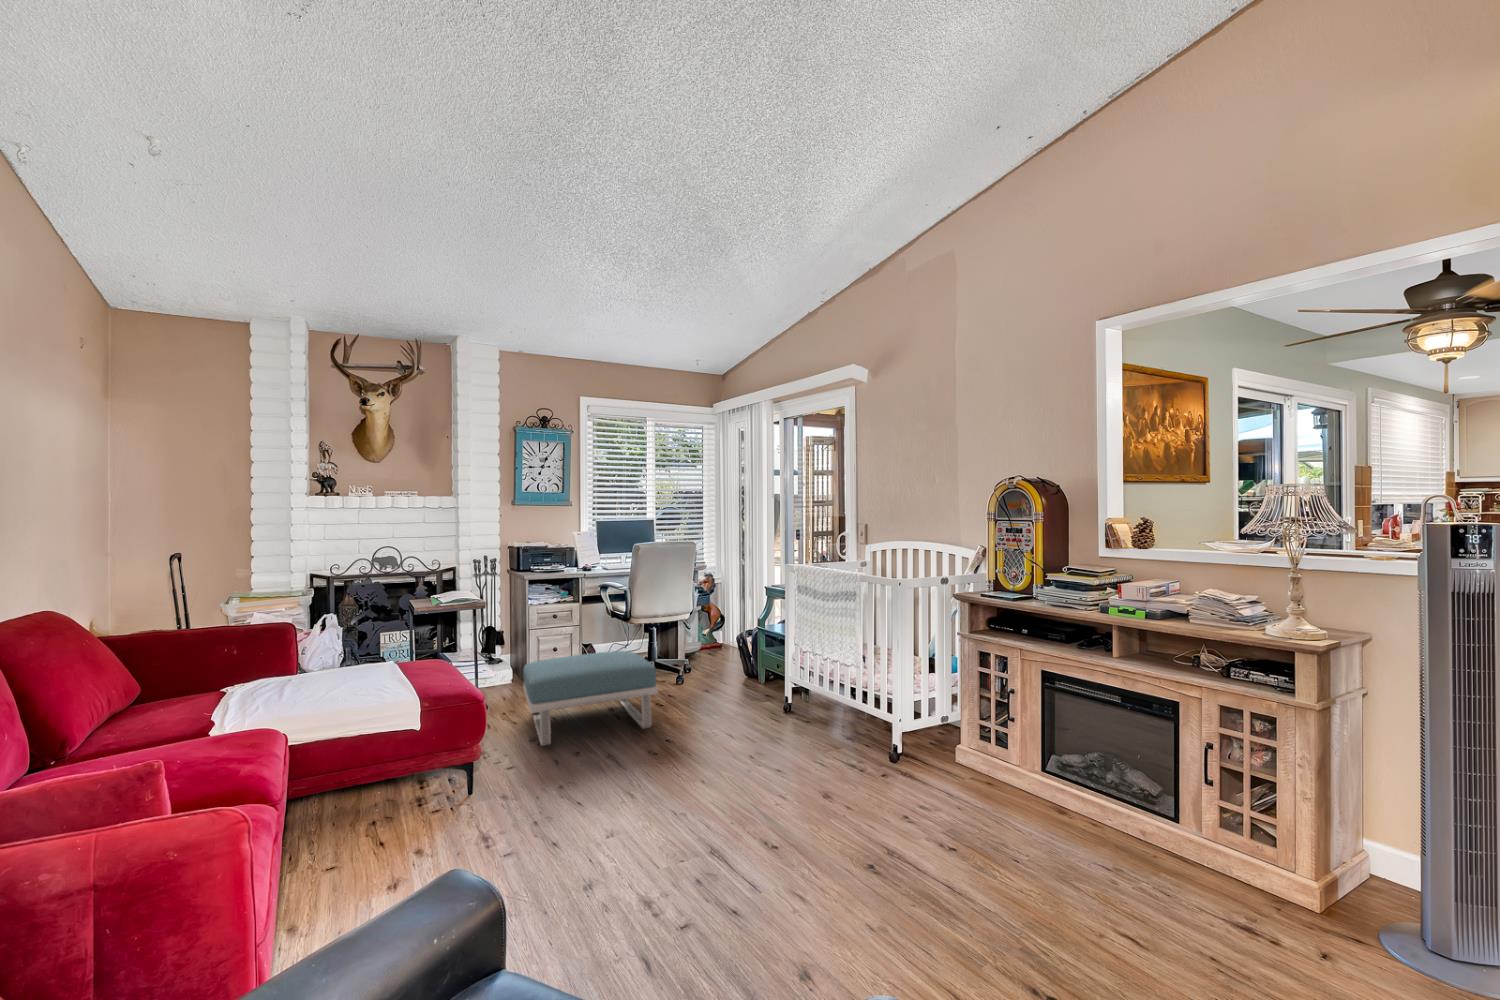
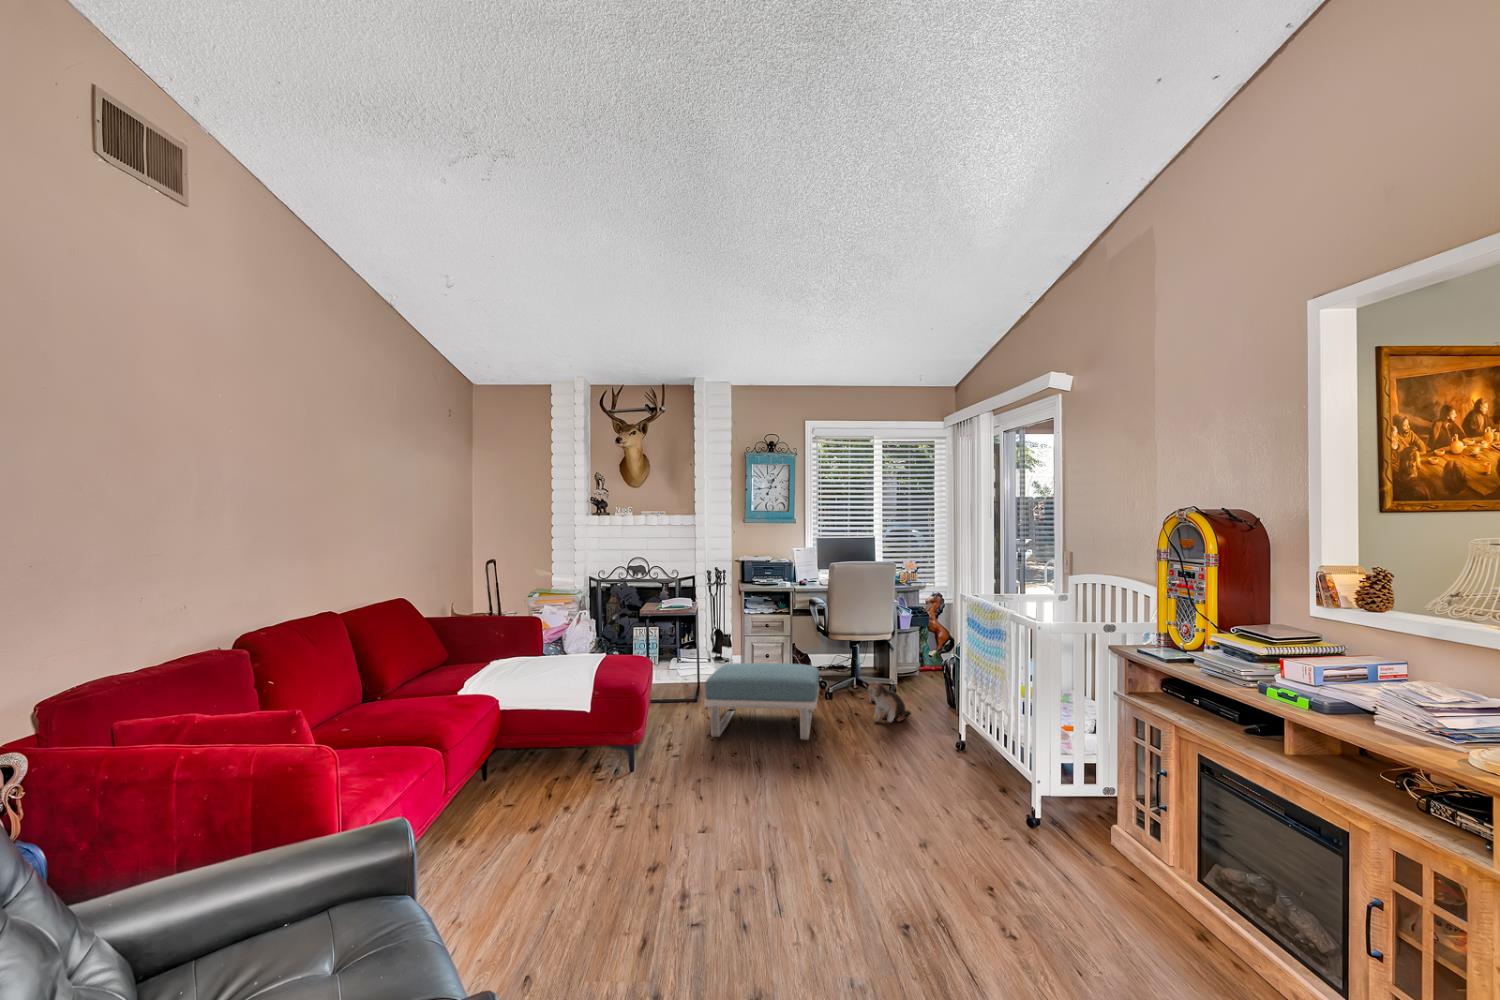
plush toy: none [686,657,722,697] -> present [864,681,910,722]

